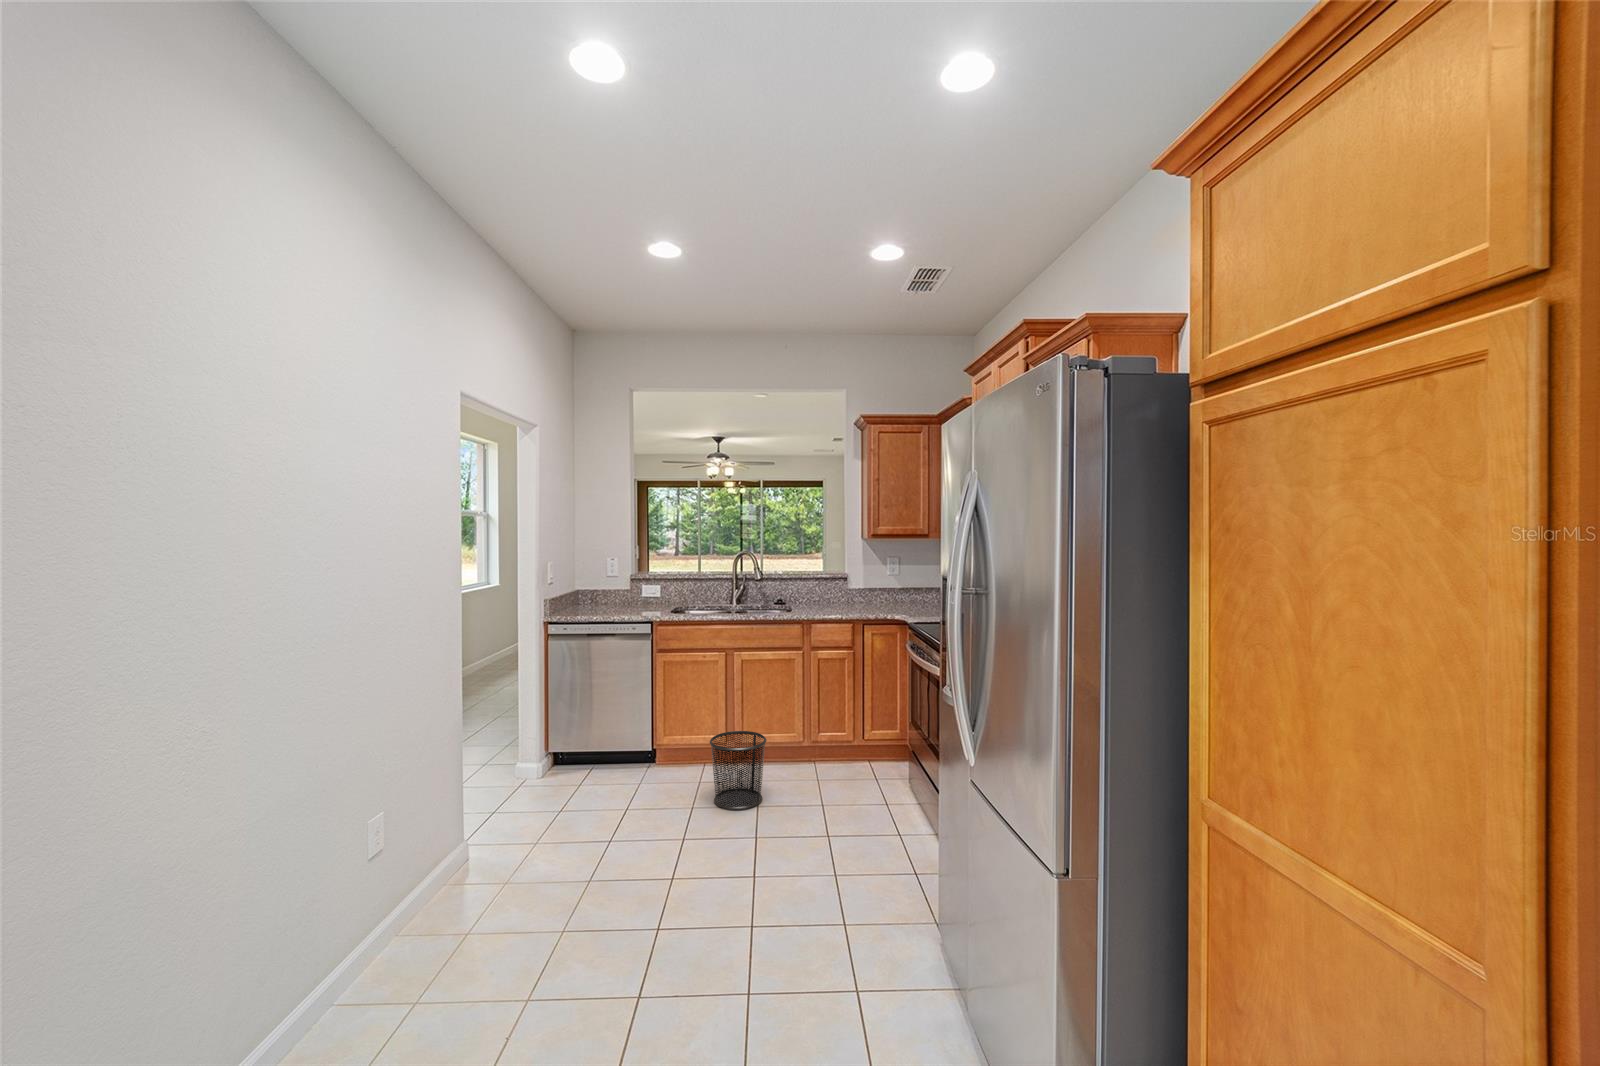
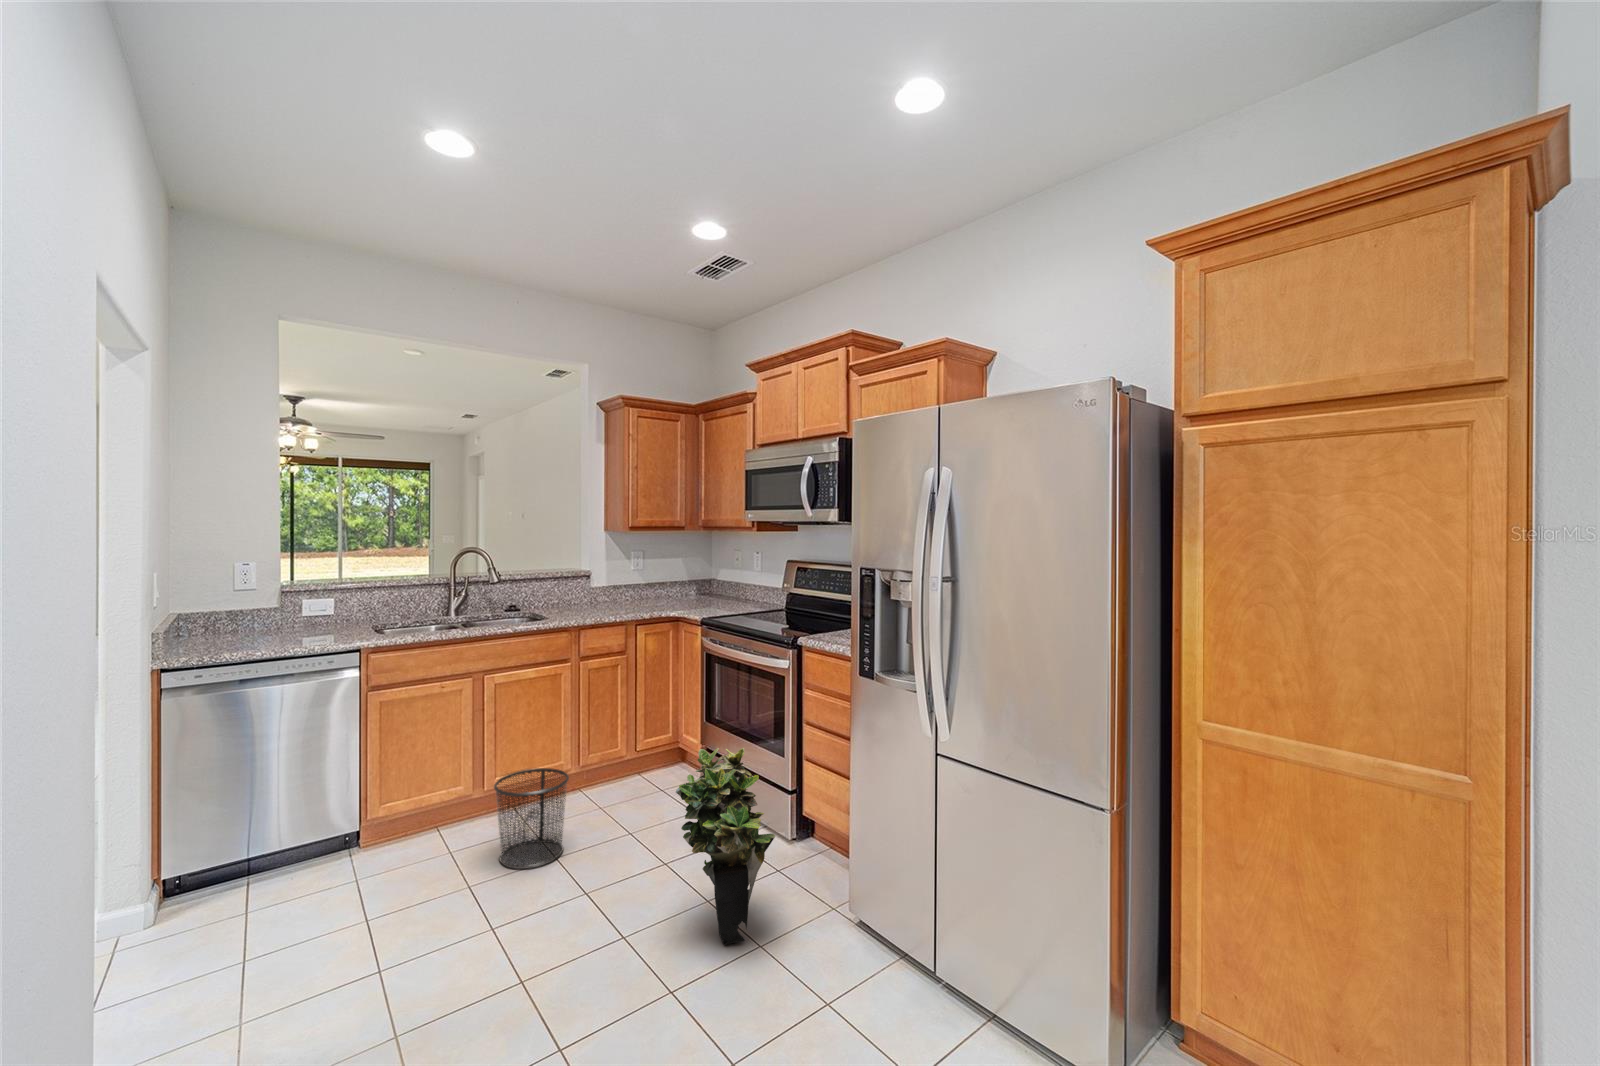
potted plant: none [780,737,866,921] -> present [676,748,775,945]

